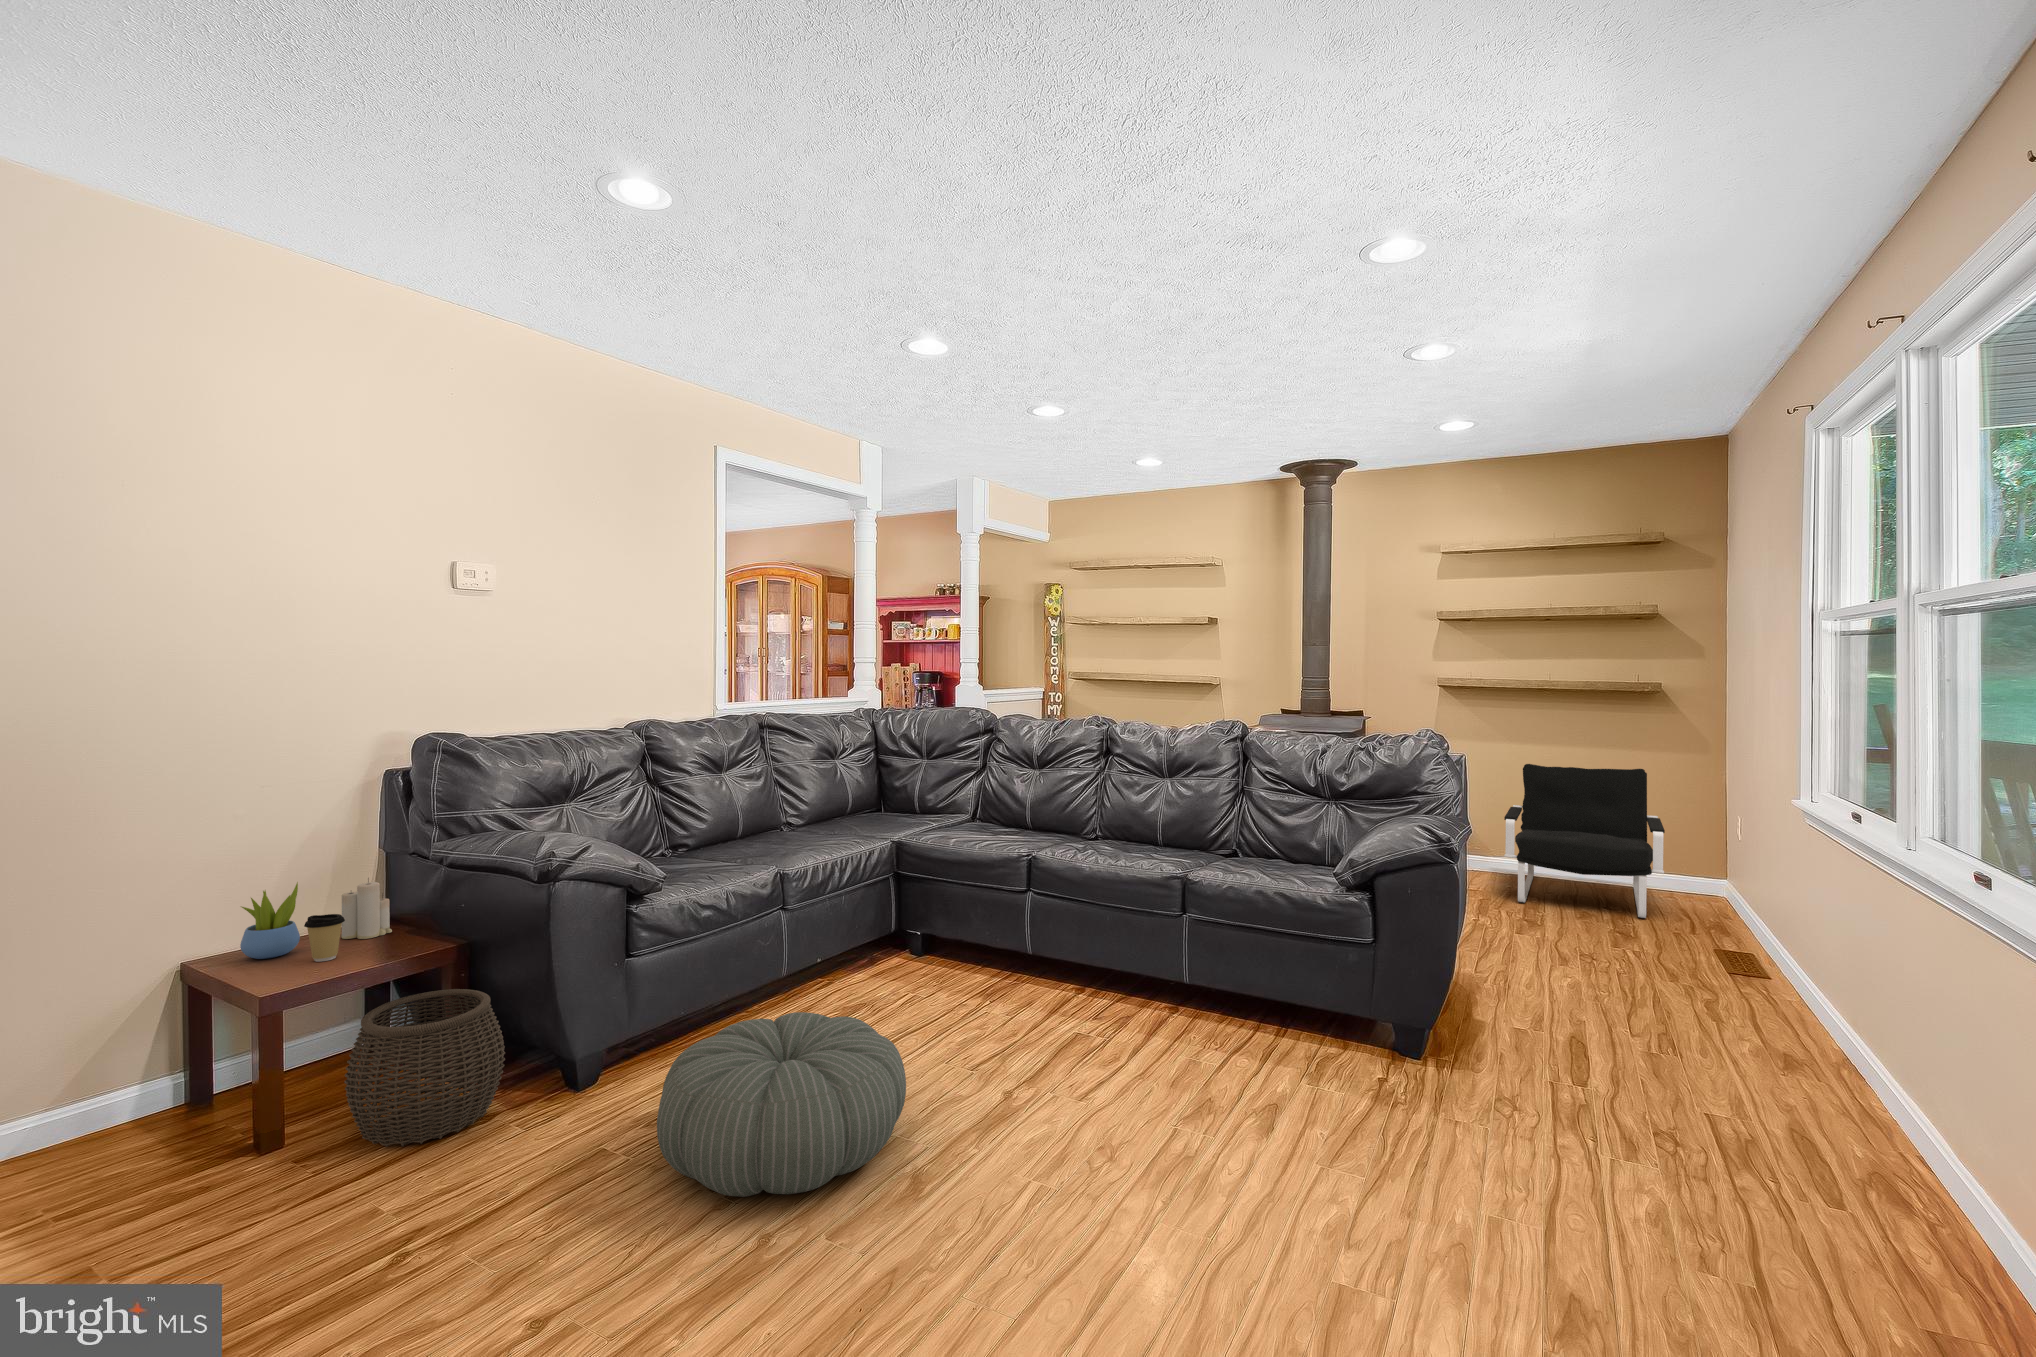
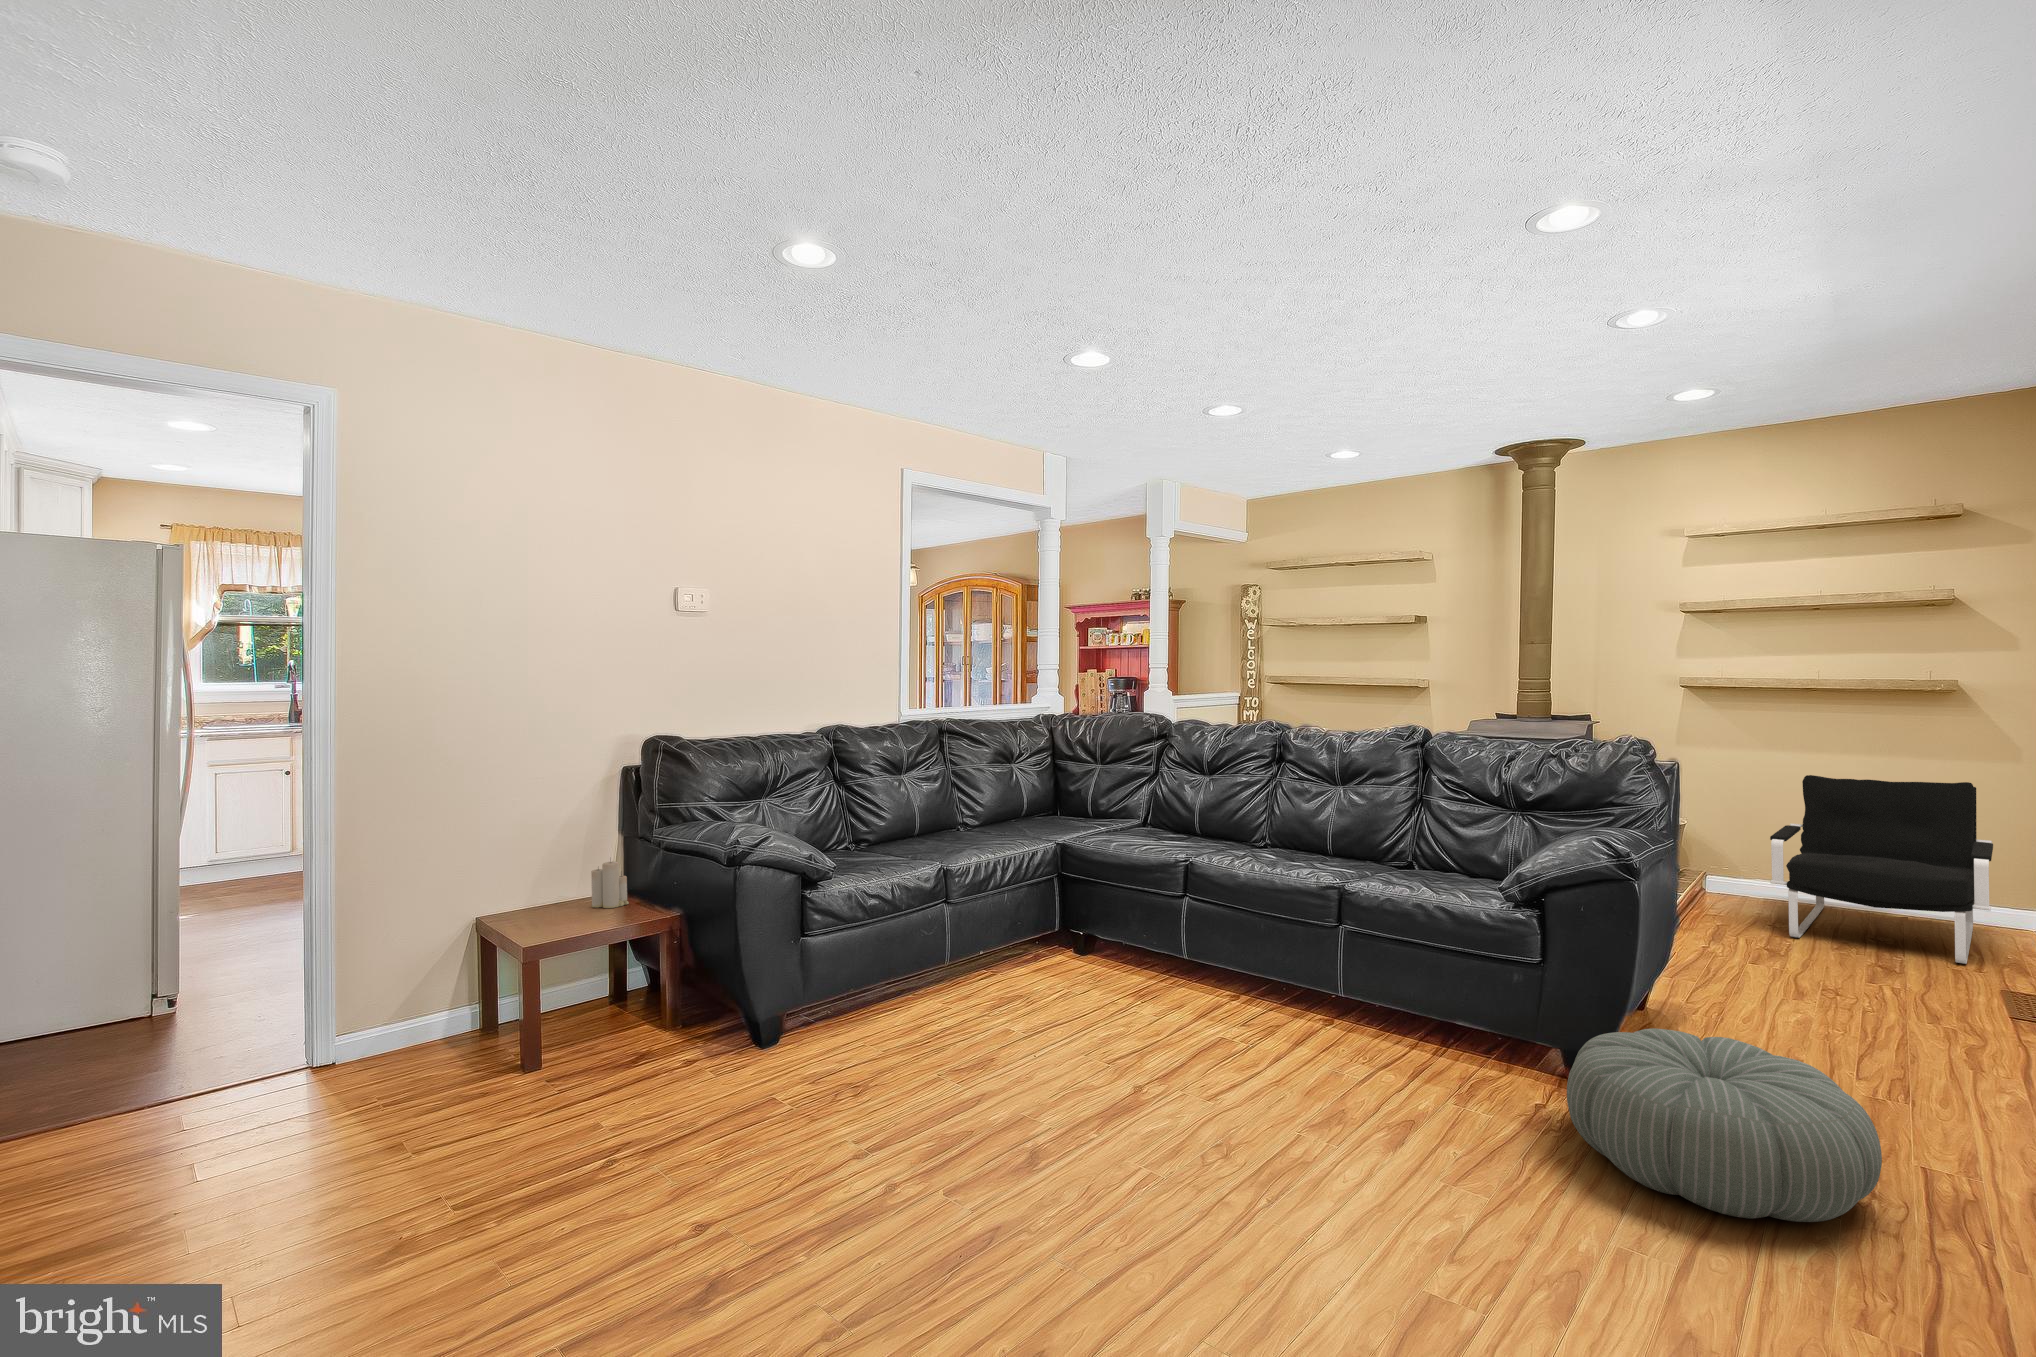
succulent plant: present [240,882,300,959] -> none [518,858,561,919]
coffee cup: present [304,914,345,962] -> none [561,886,591,924]
woven basket: present [344,989,505,1147] -> none [586,953,706,1079]
pouf: present [657,1012,906,1197] -> present [1567,1028,1882,1222]

